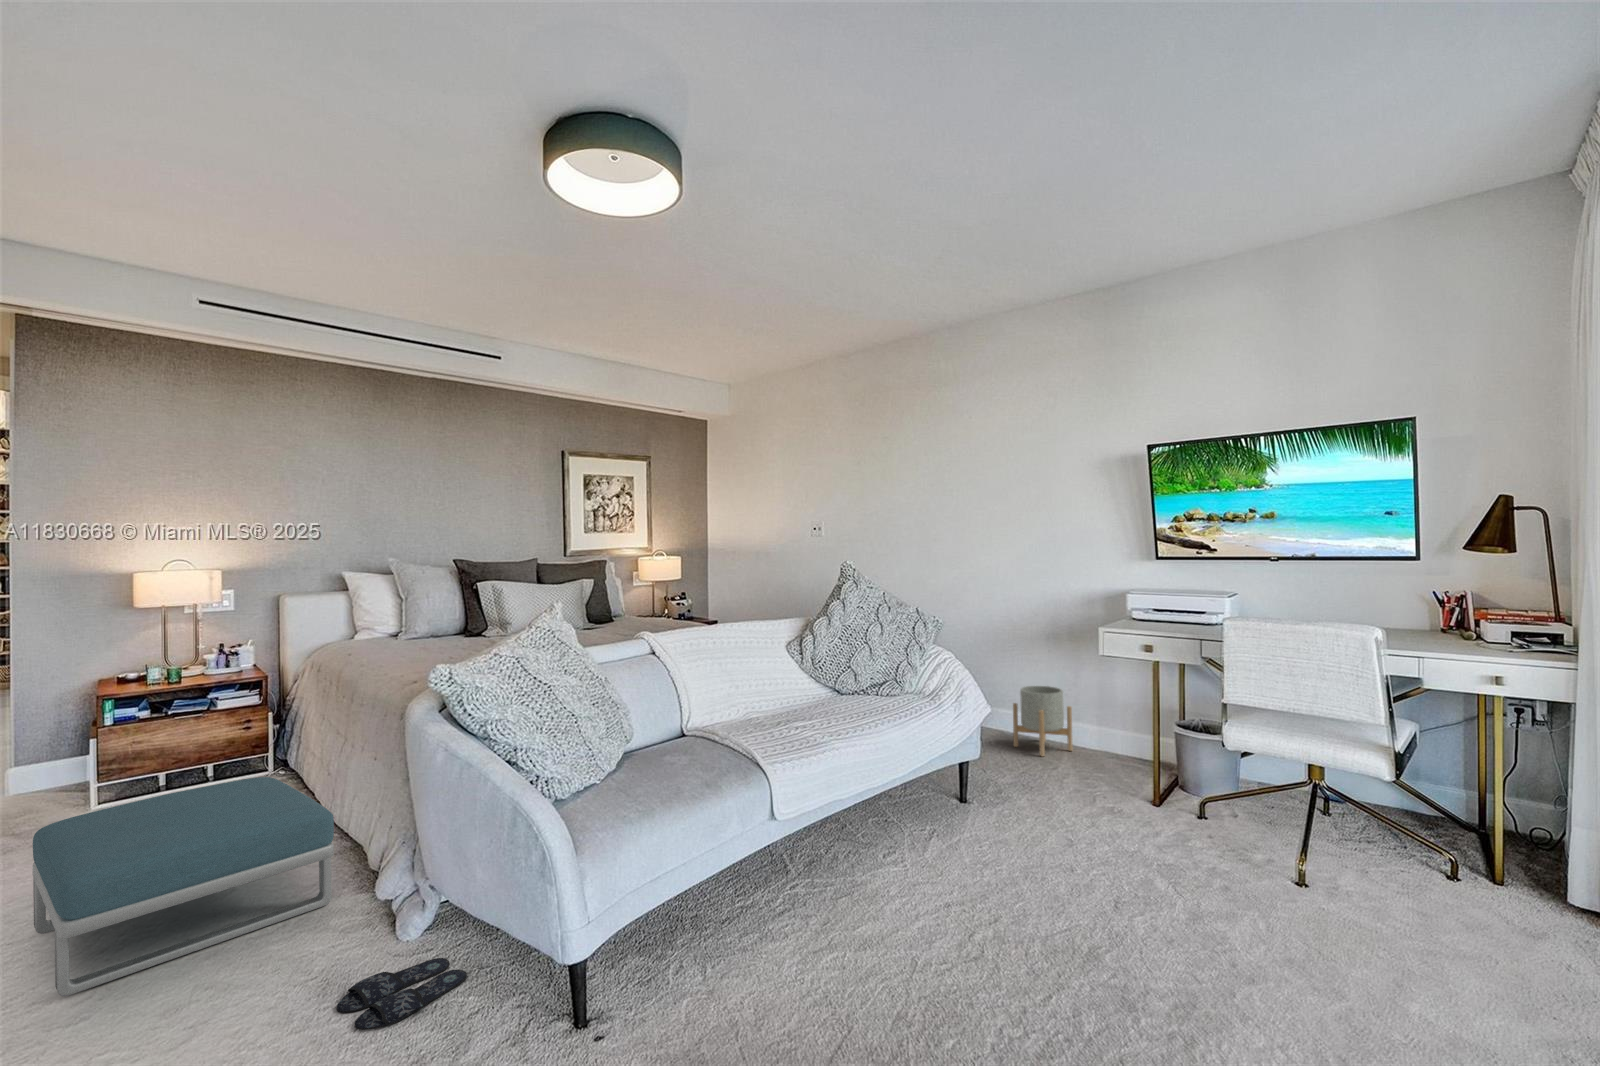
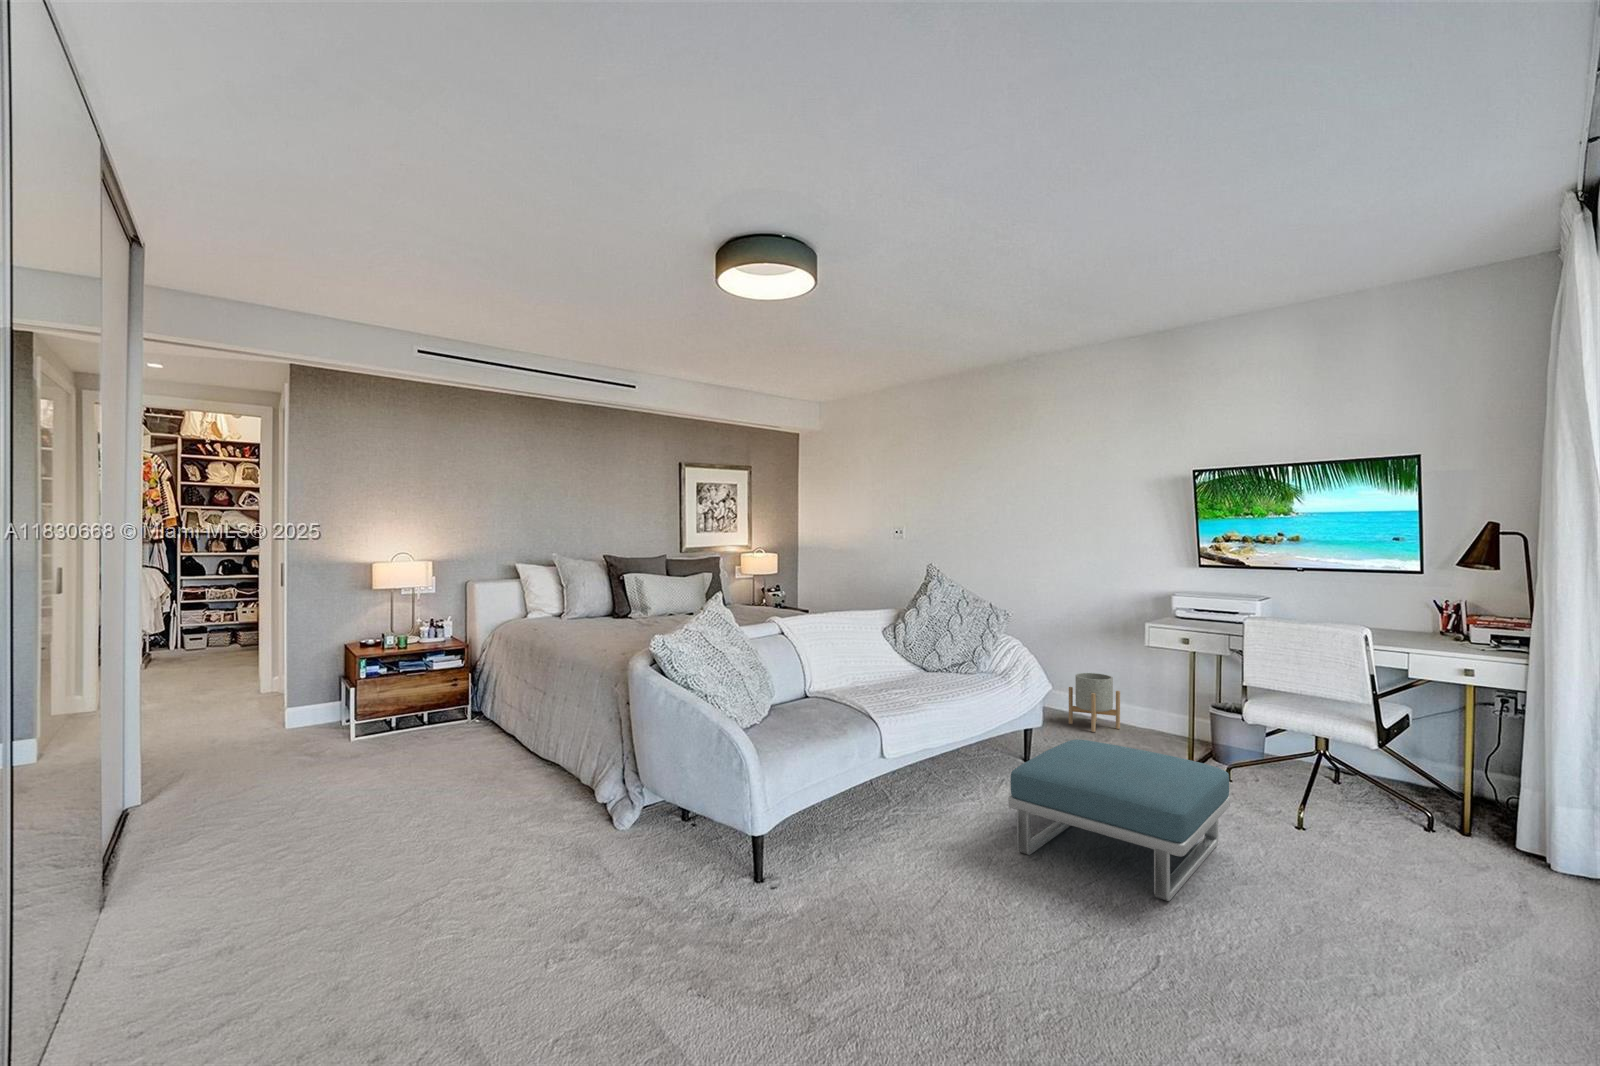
footstool: present [32,777,334,996] -> present [1008,739,1230,901]
slippers: present [337,958,467,1030] -> none [590,845,673,883]

